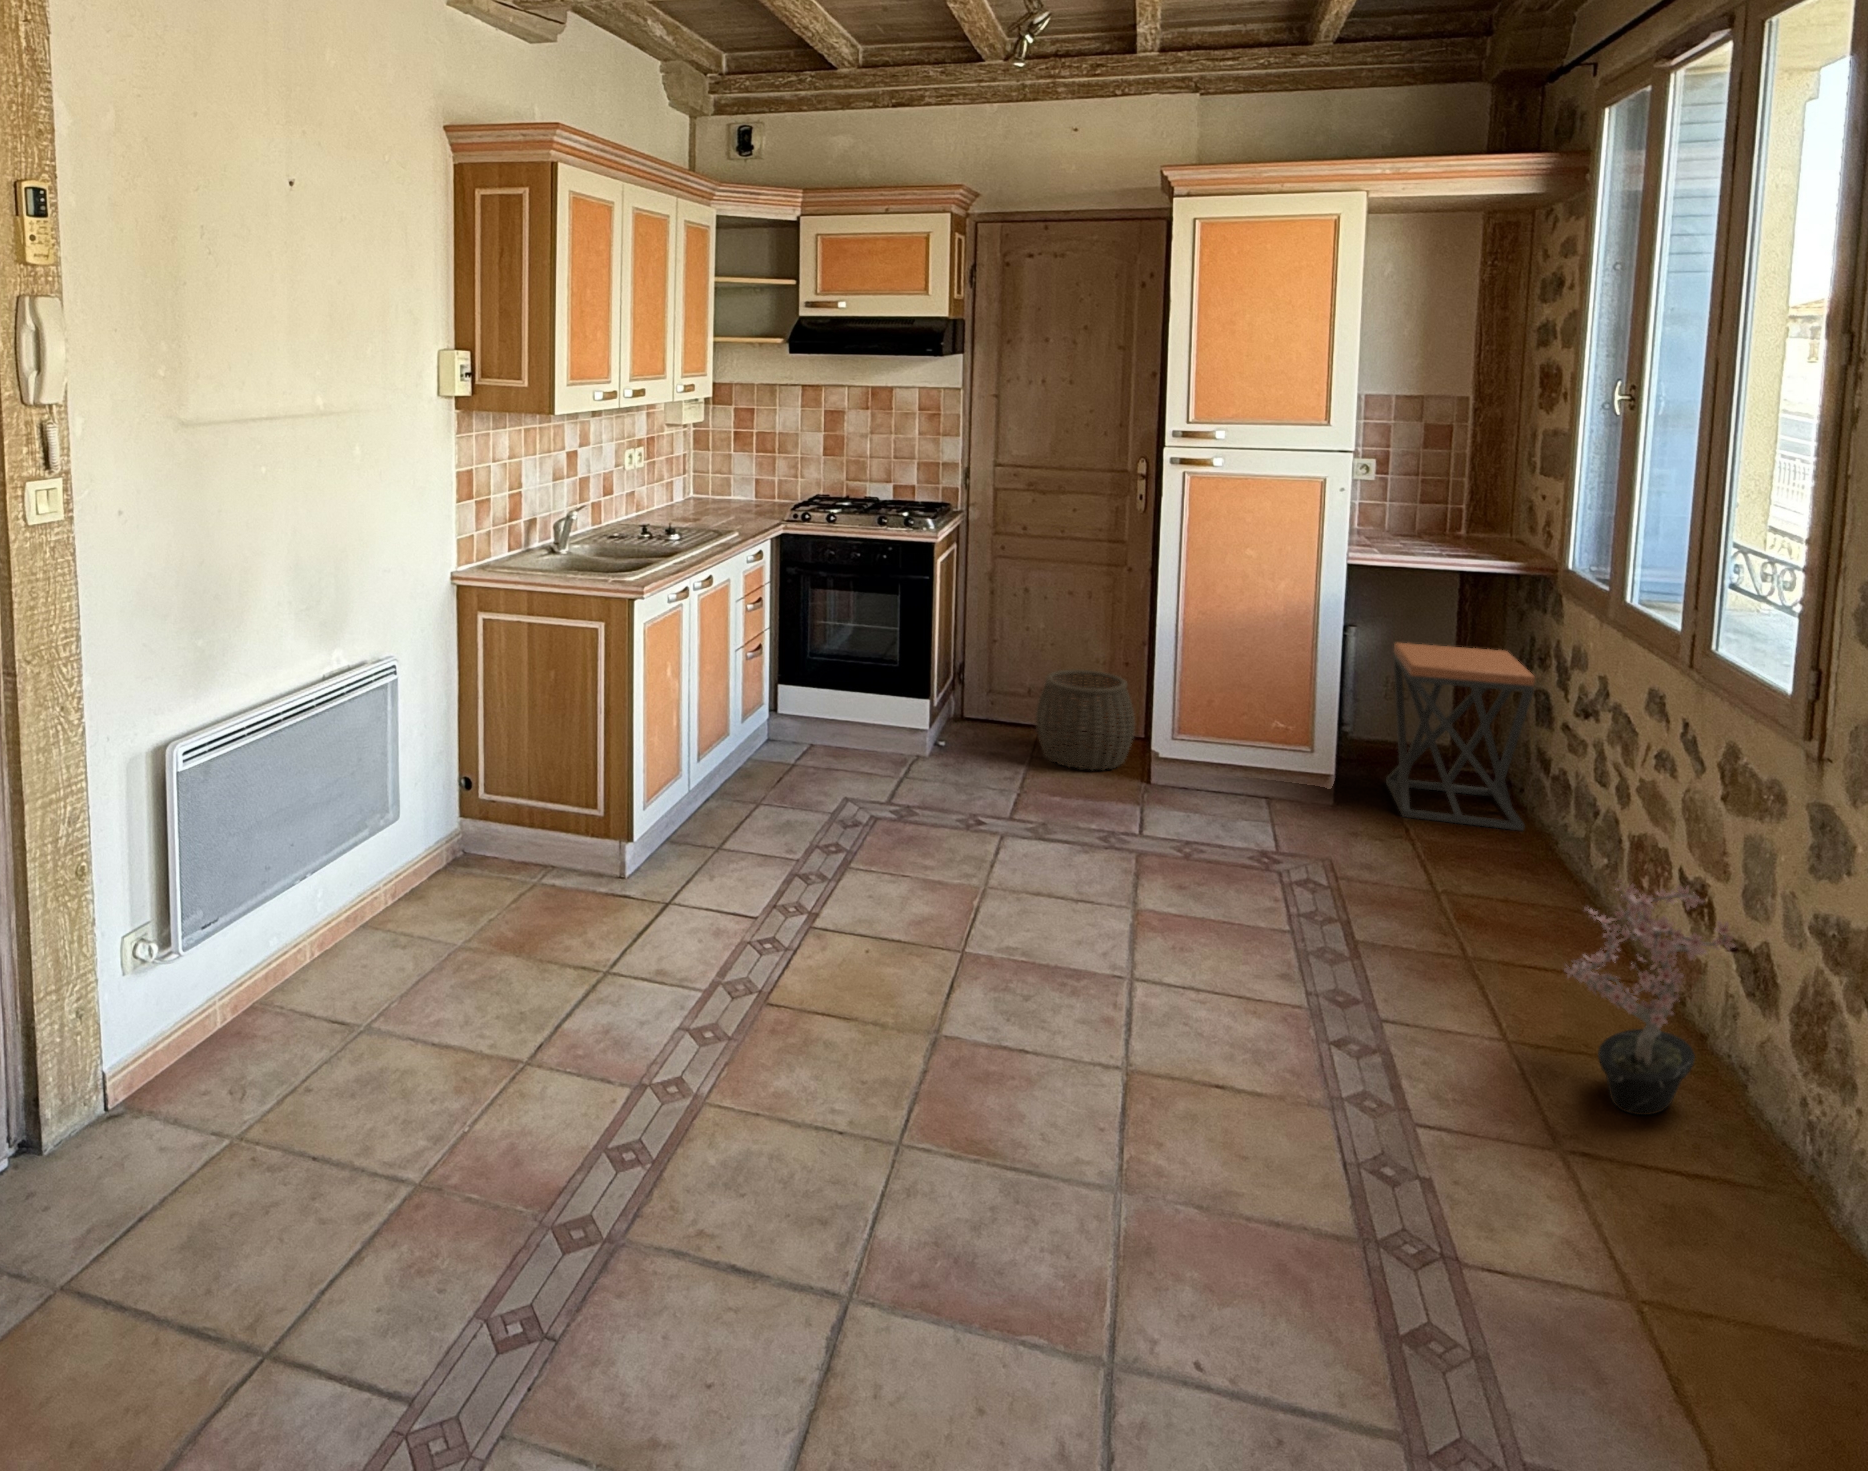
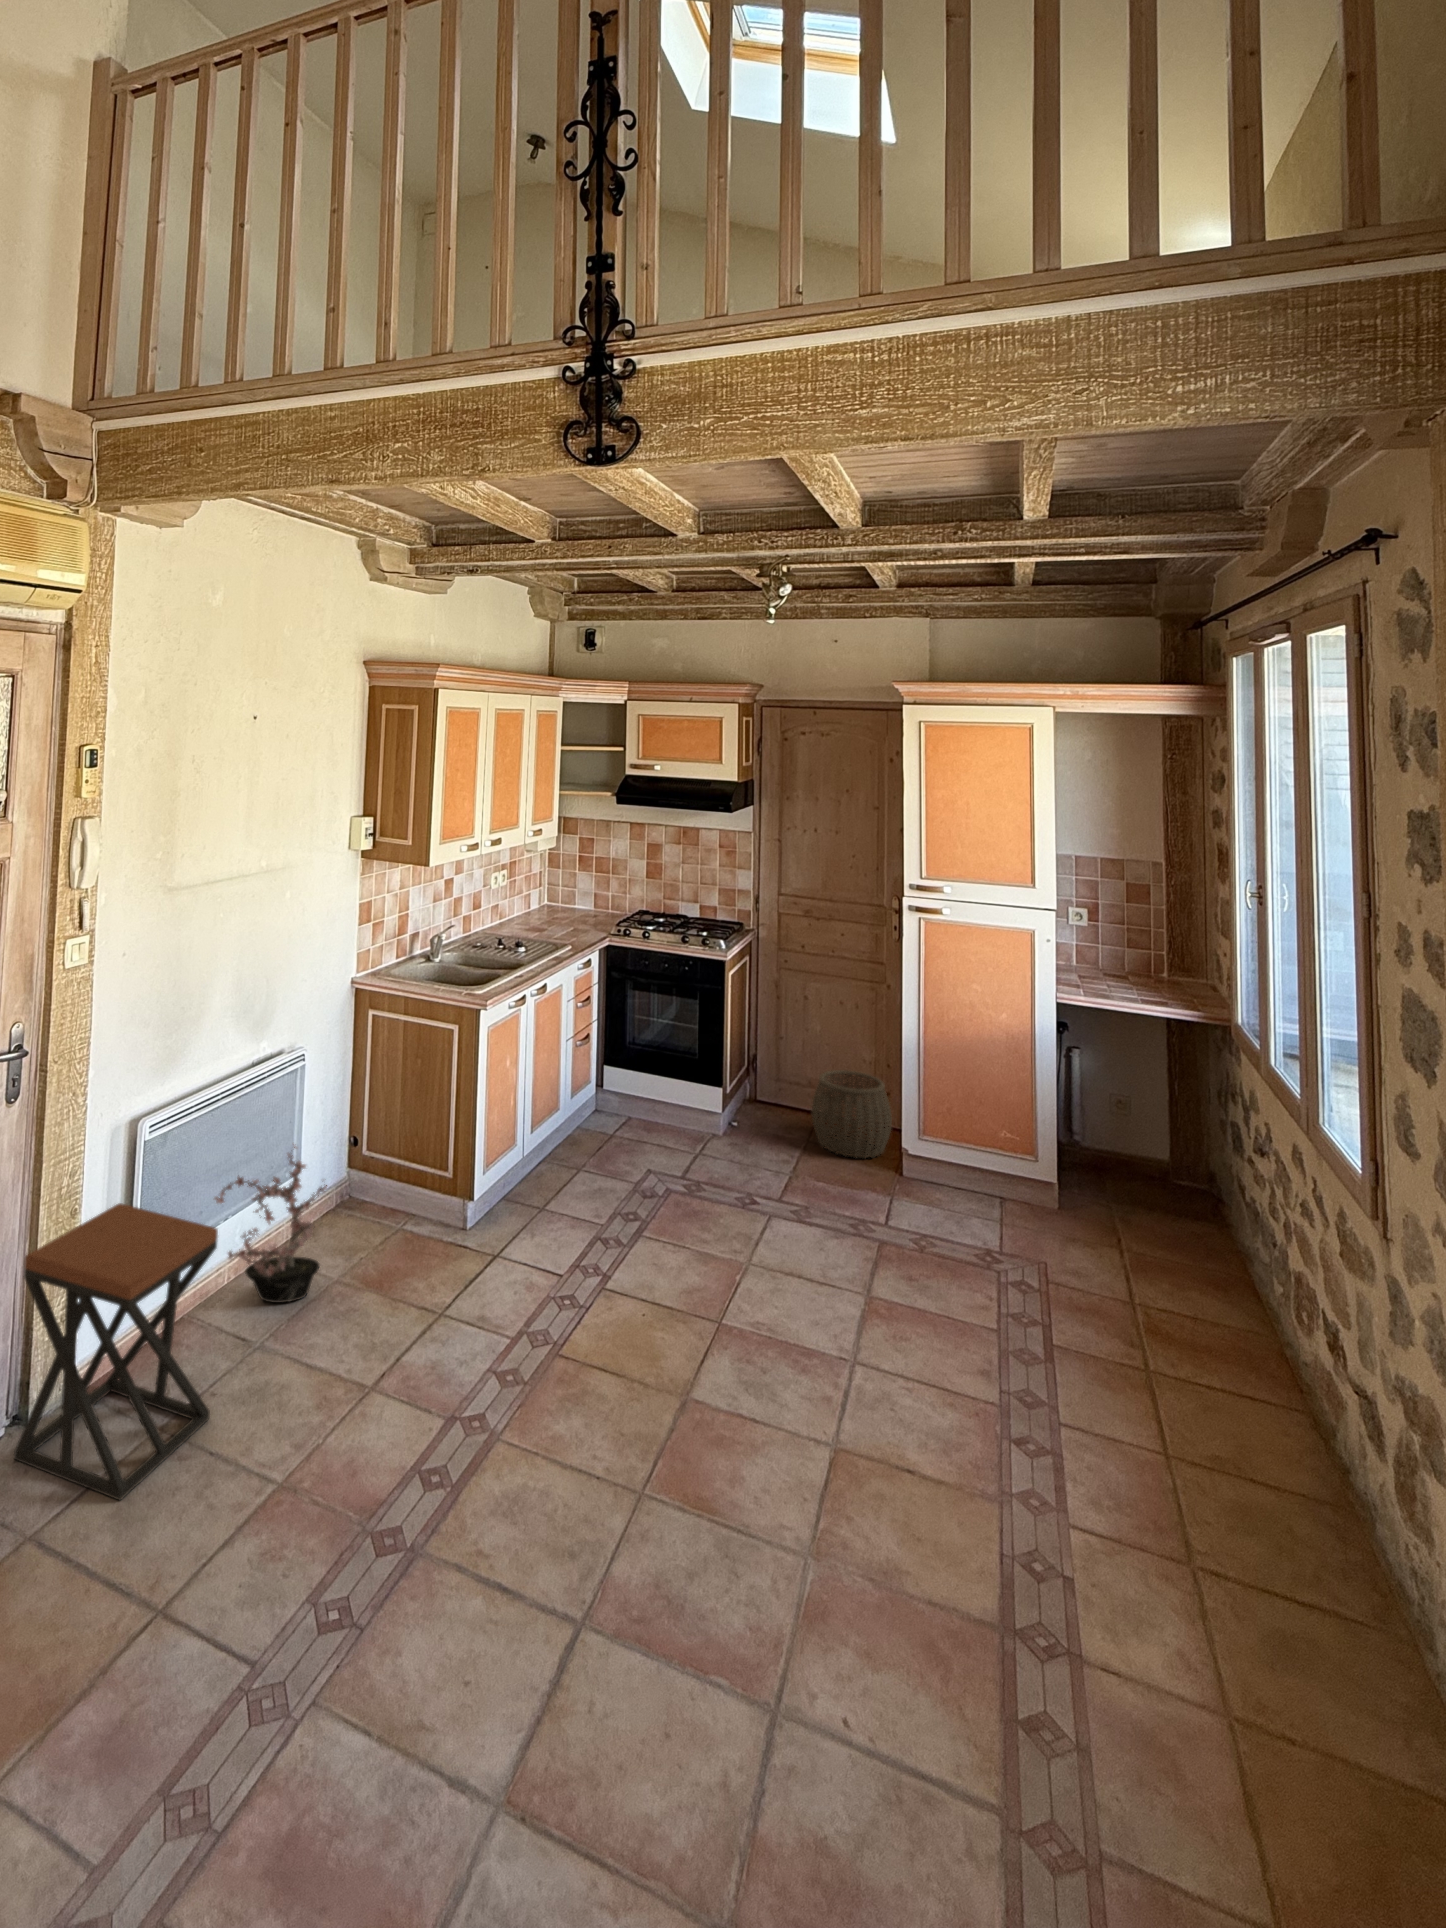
stool: present [1386,643,1535,830] -> present [14,1203,218,1500]
potted plant: present [1564,879,1735,1115] -> present [214,1144,327,1303]

